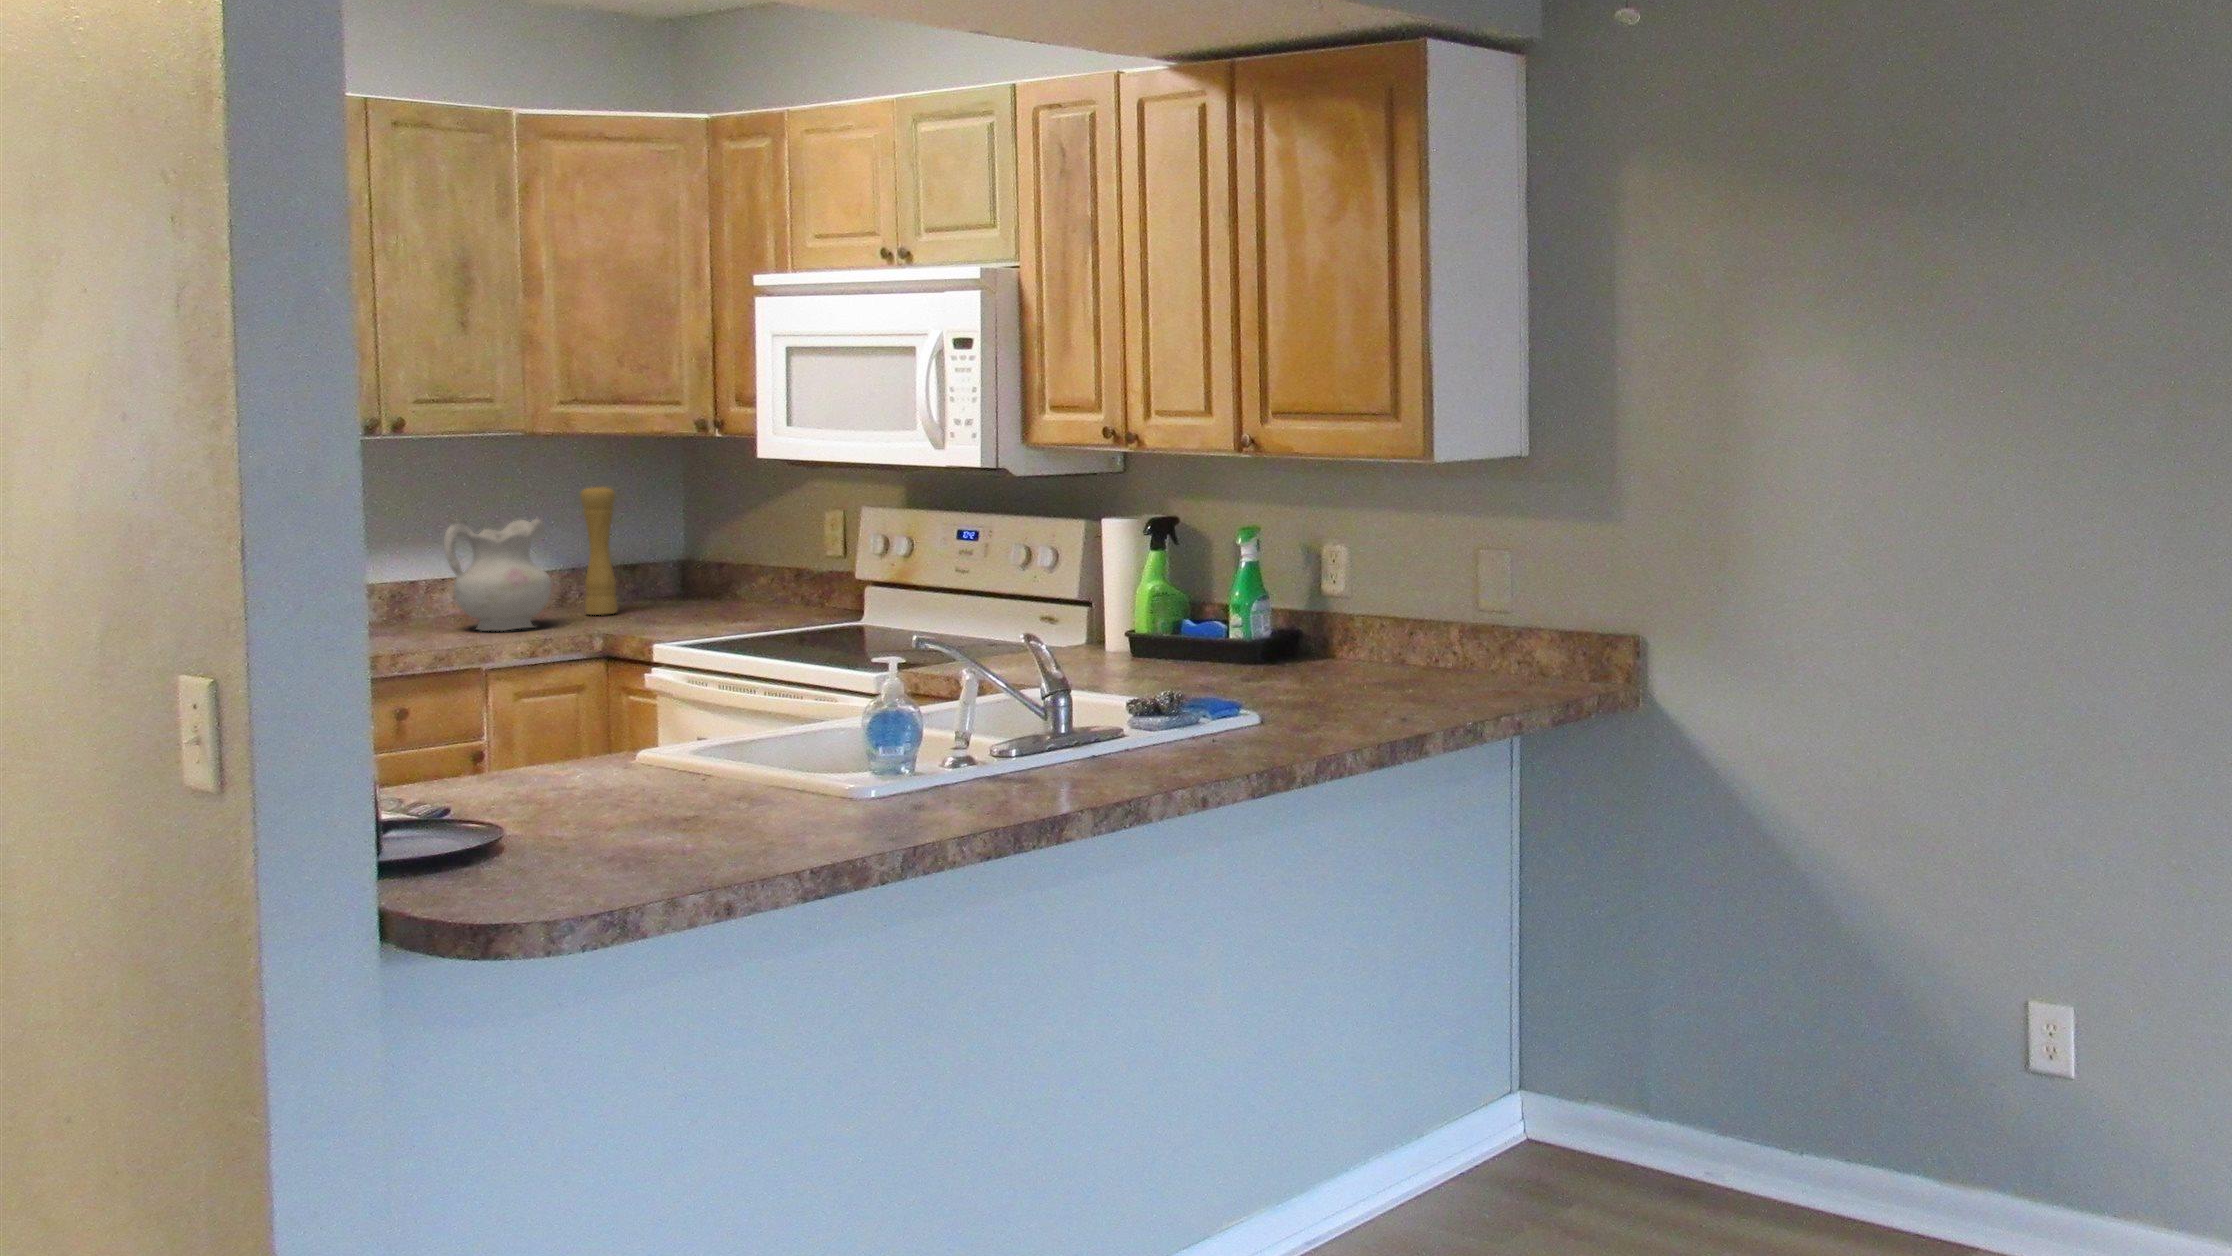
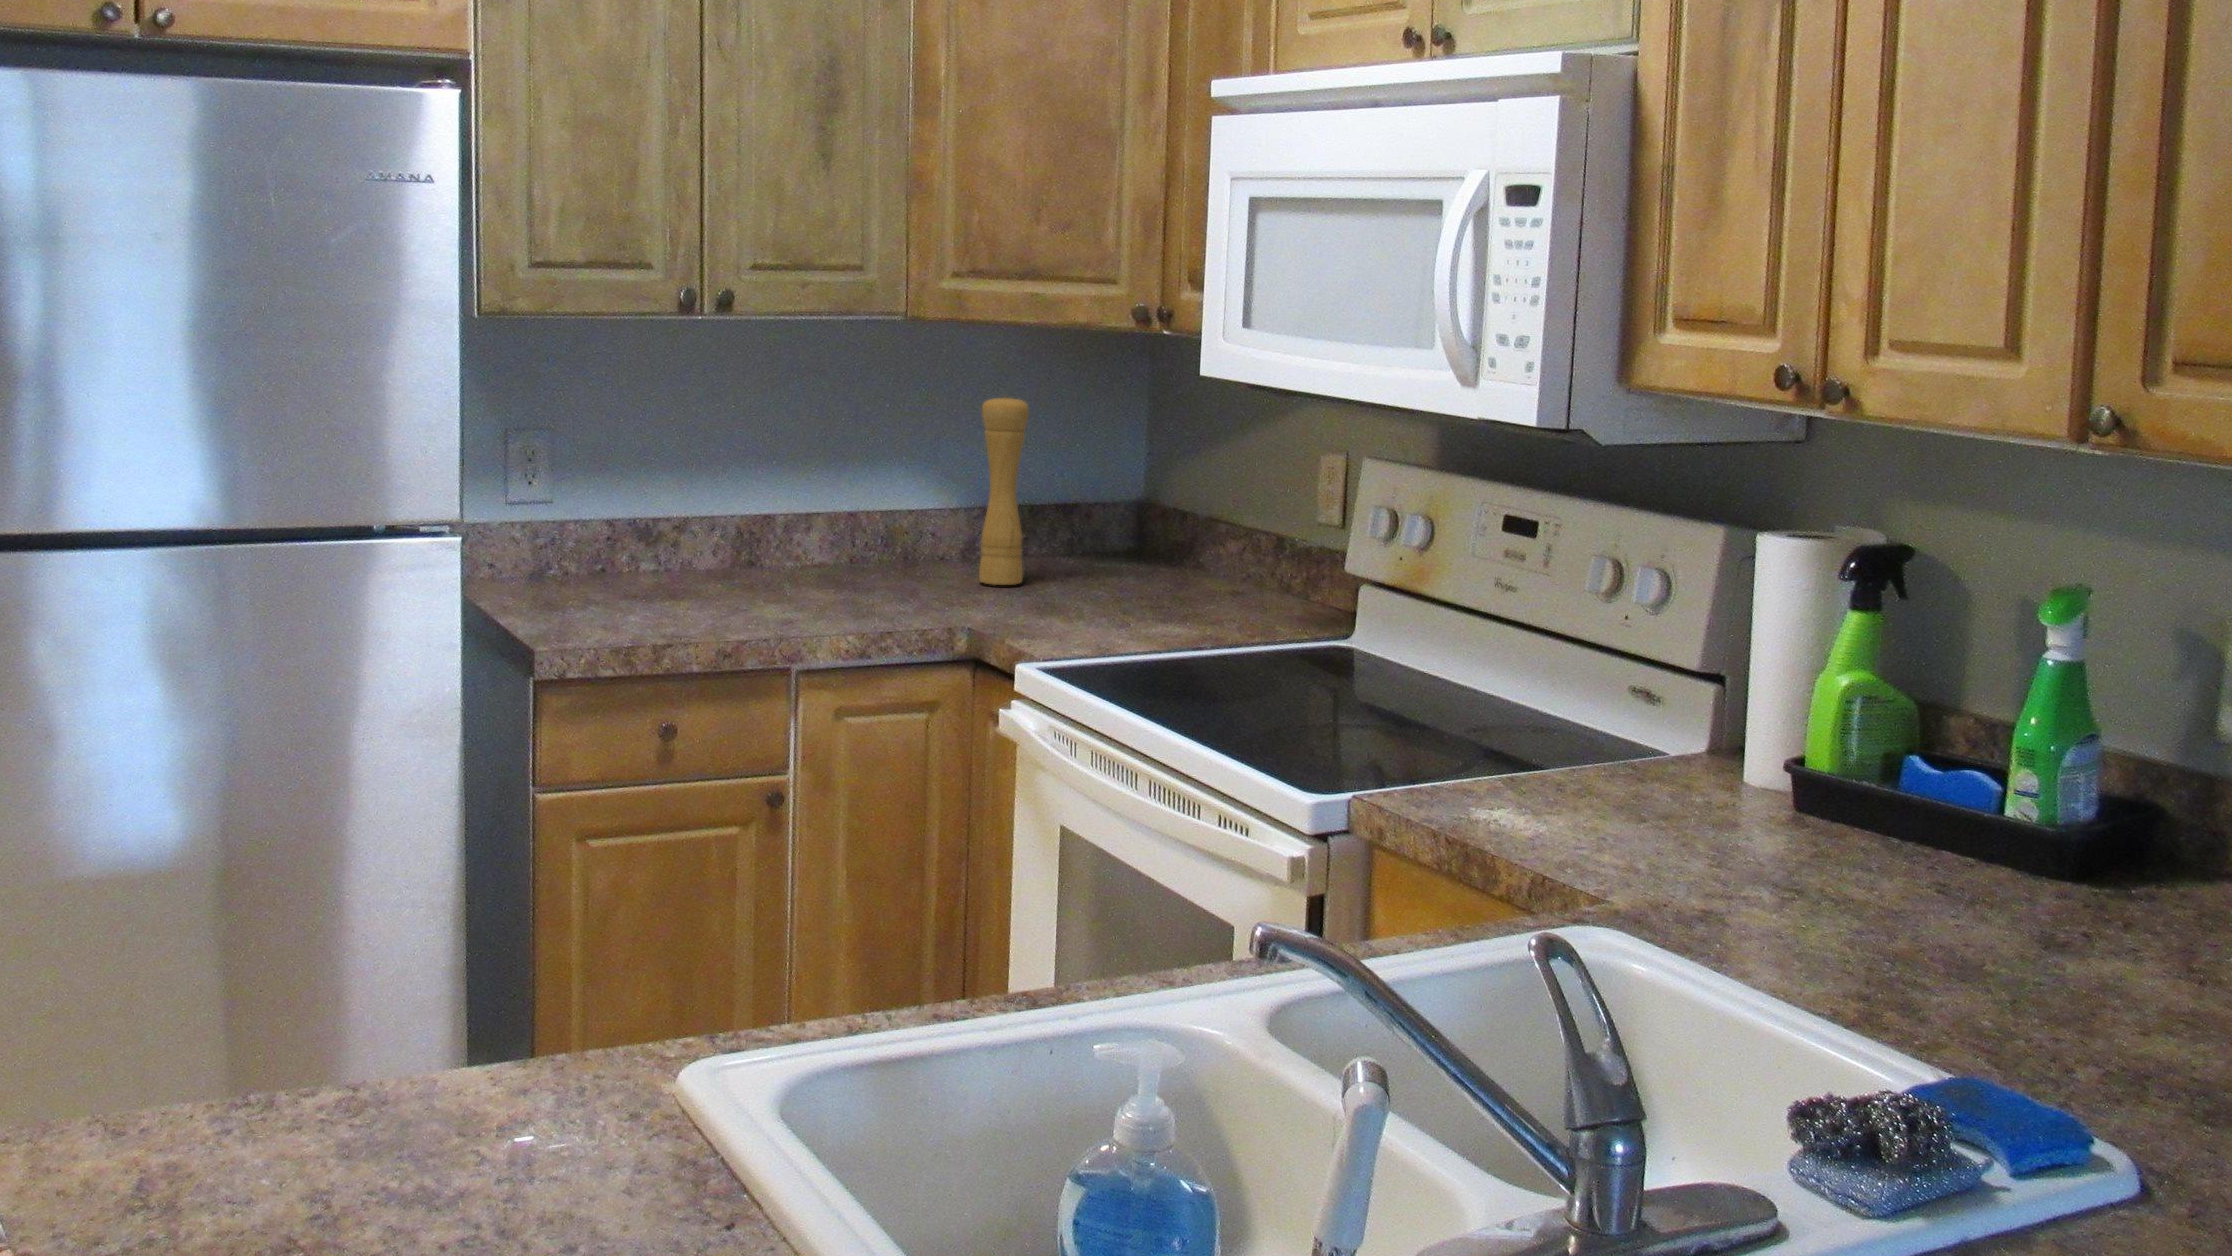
ceramic pitcher: present [444,519,551,631] -> none [780,438,922,606]

